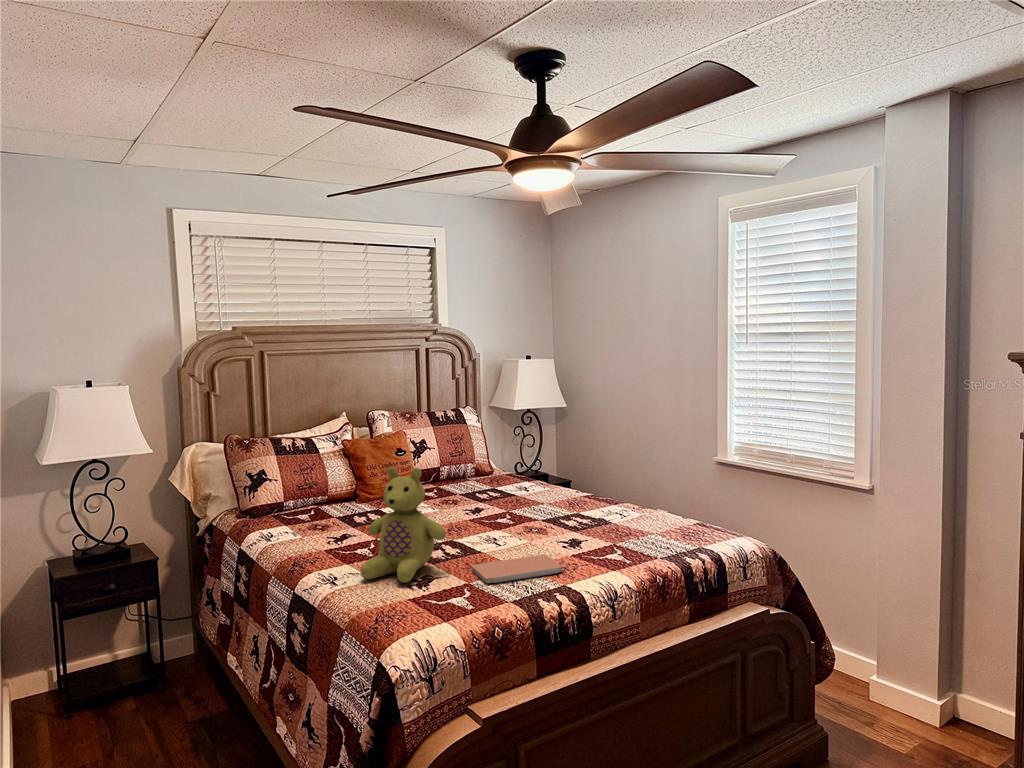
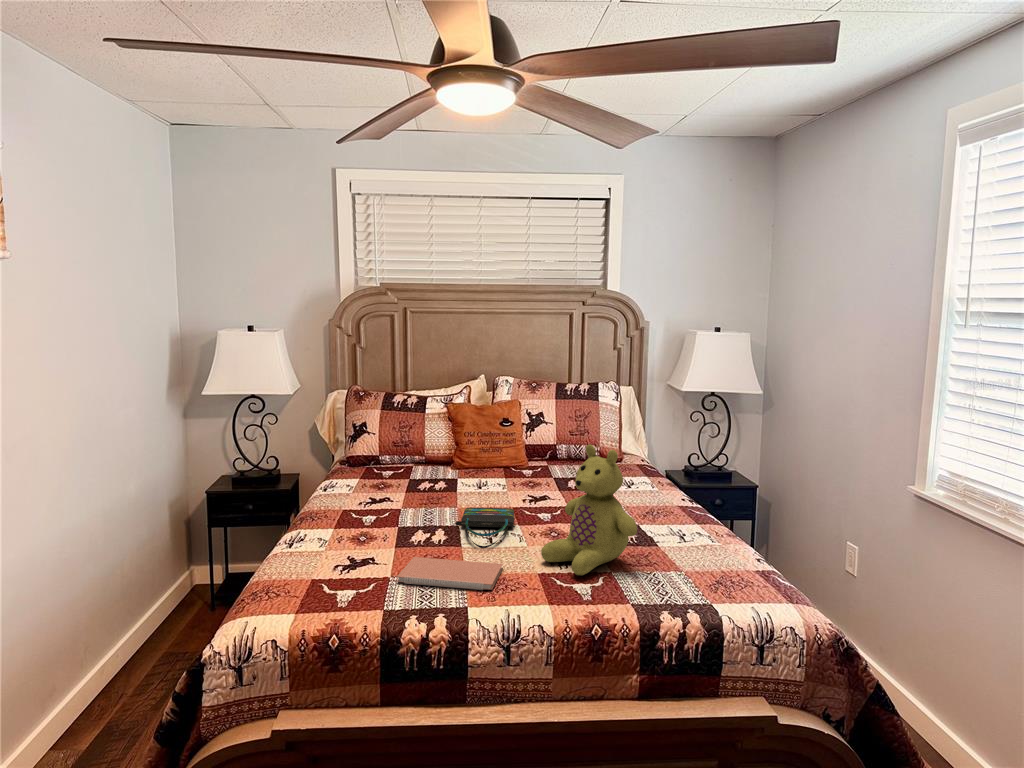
stuffed bear: present [361,467,446,583] -> present [541,444,637,575]
tote bag: none [445,519,510,550] -> present [456,508,515,548]

